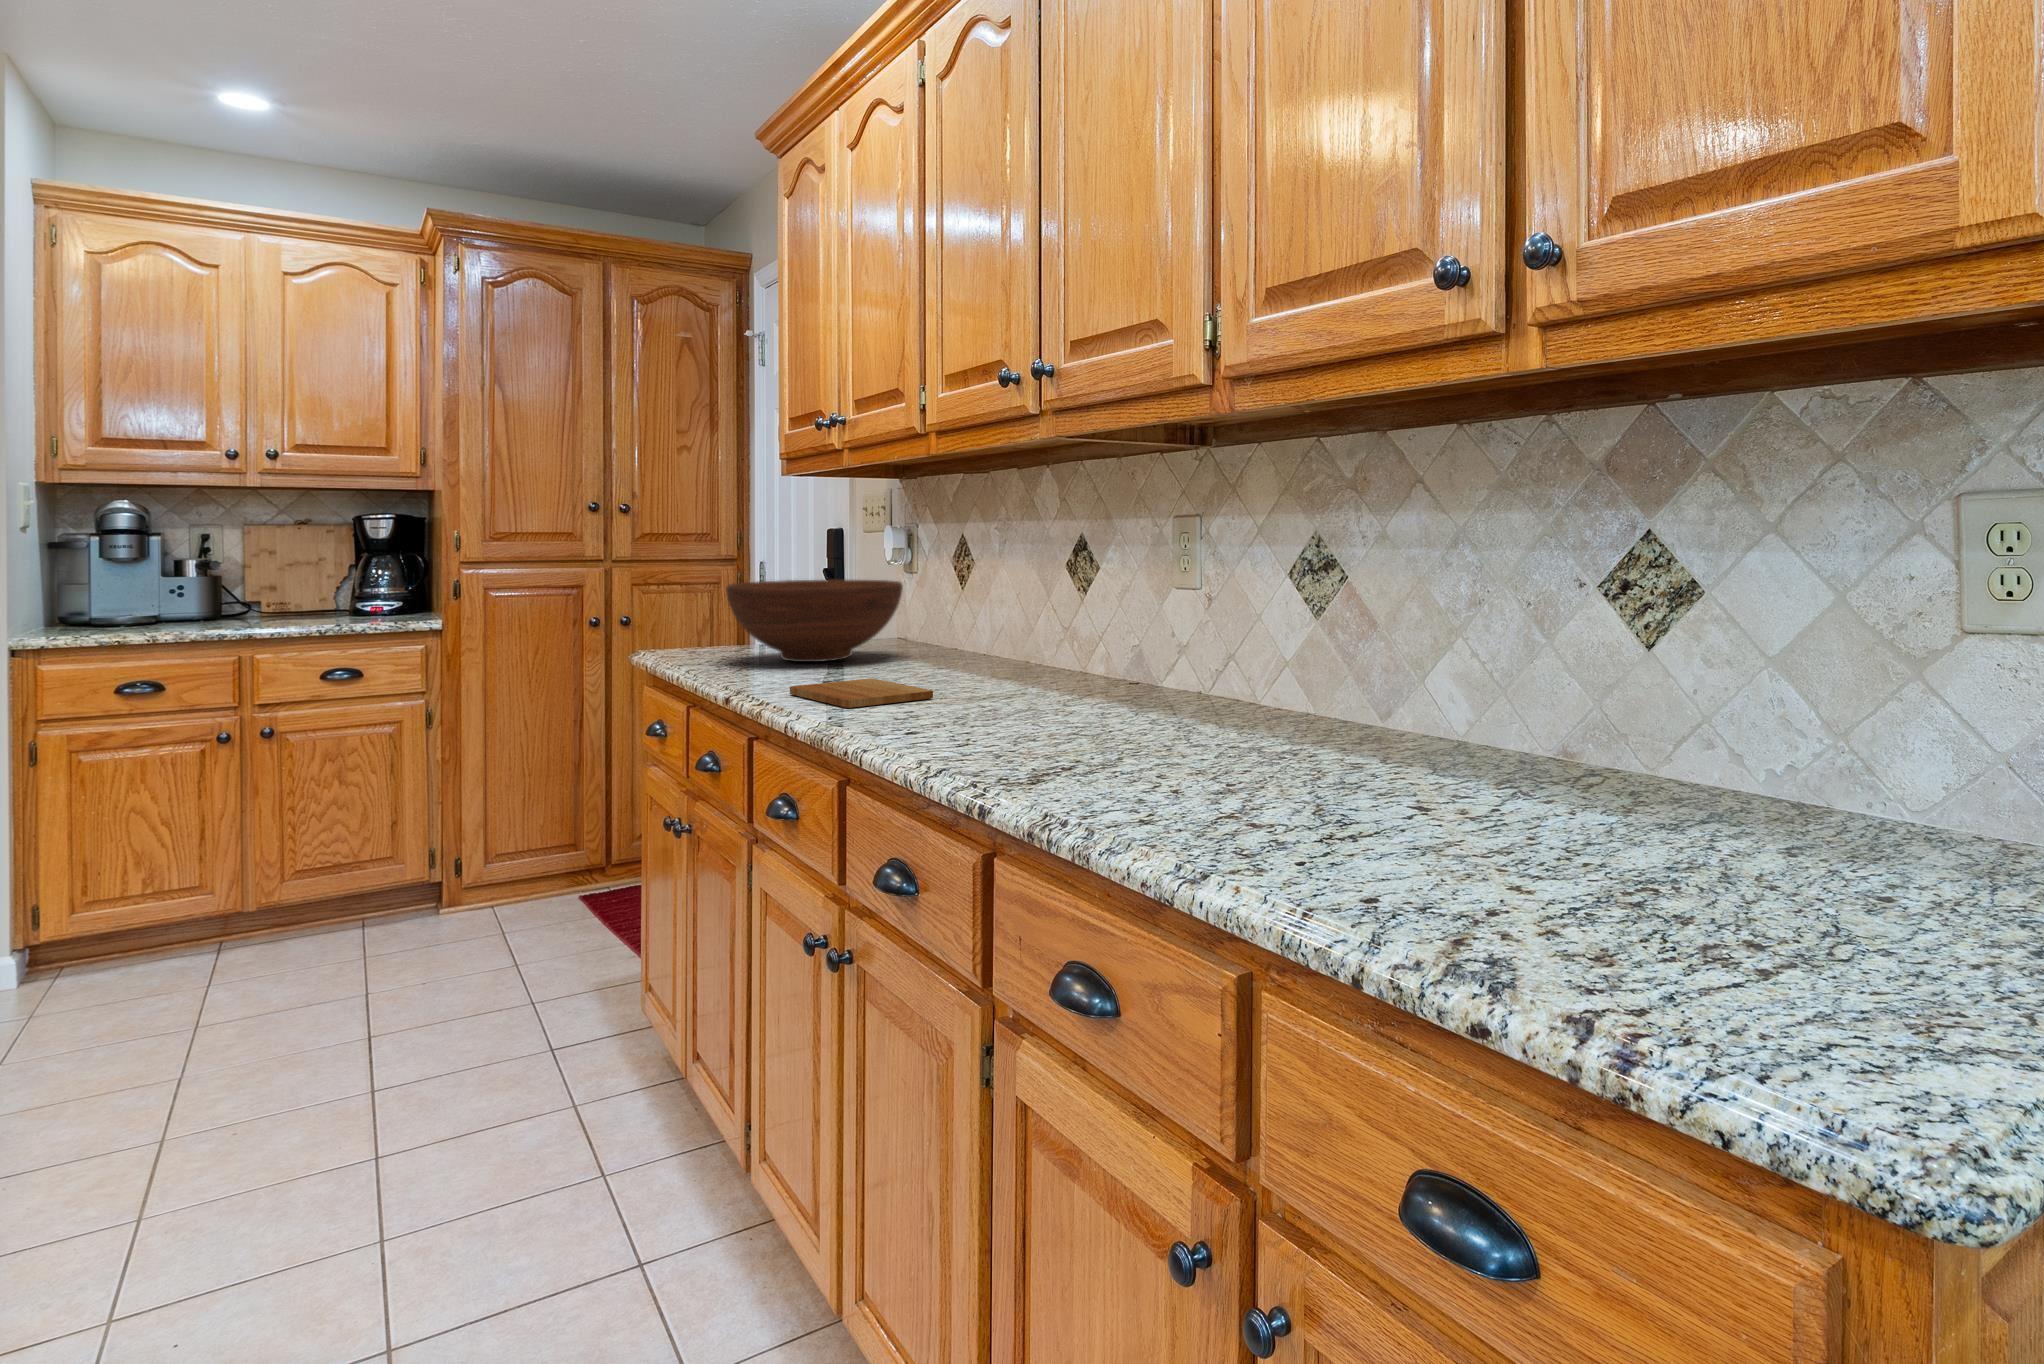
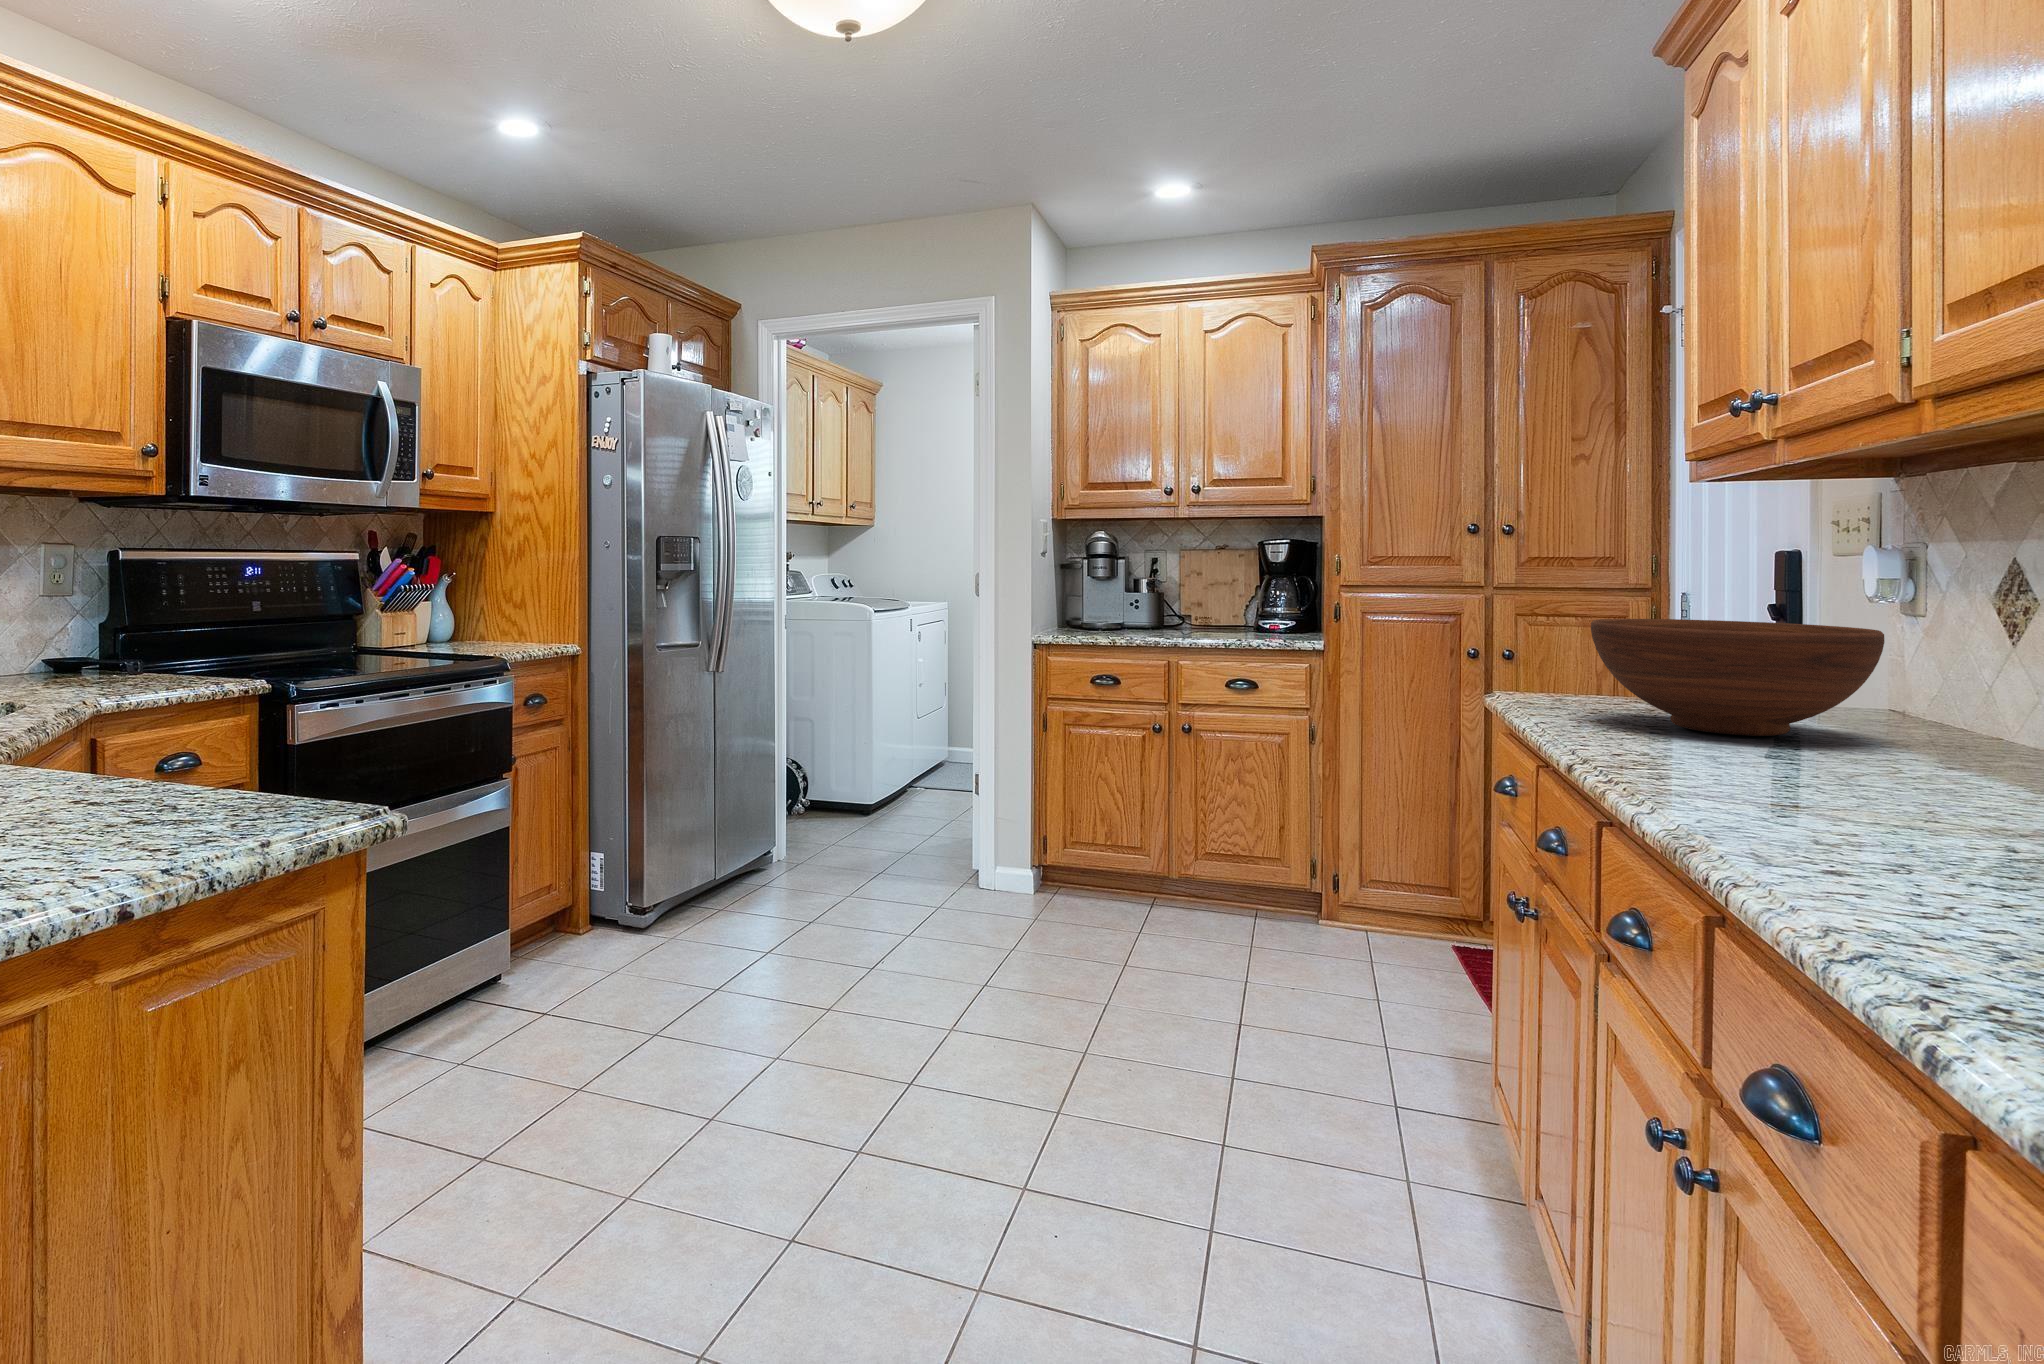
cutting board: present [790,678,933,708] -> none [1660,763,1918,821]

